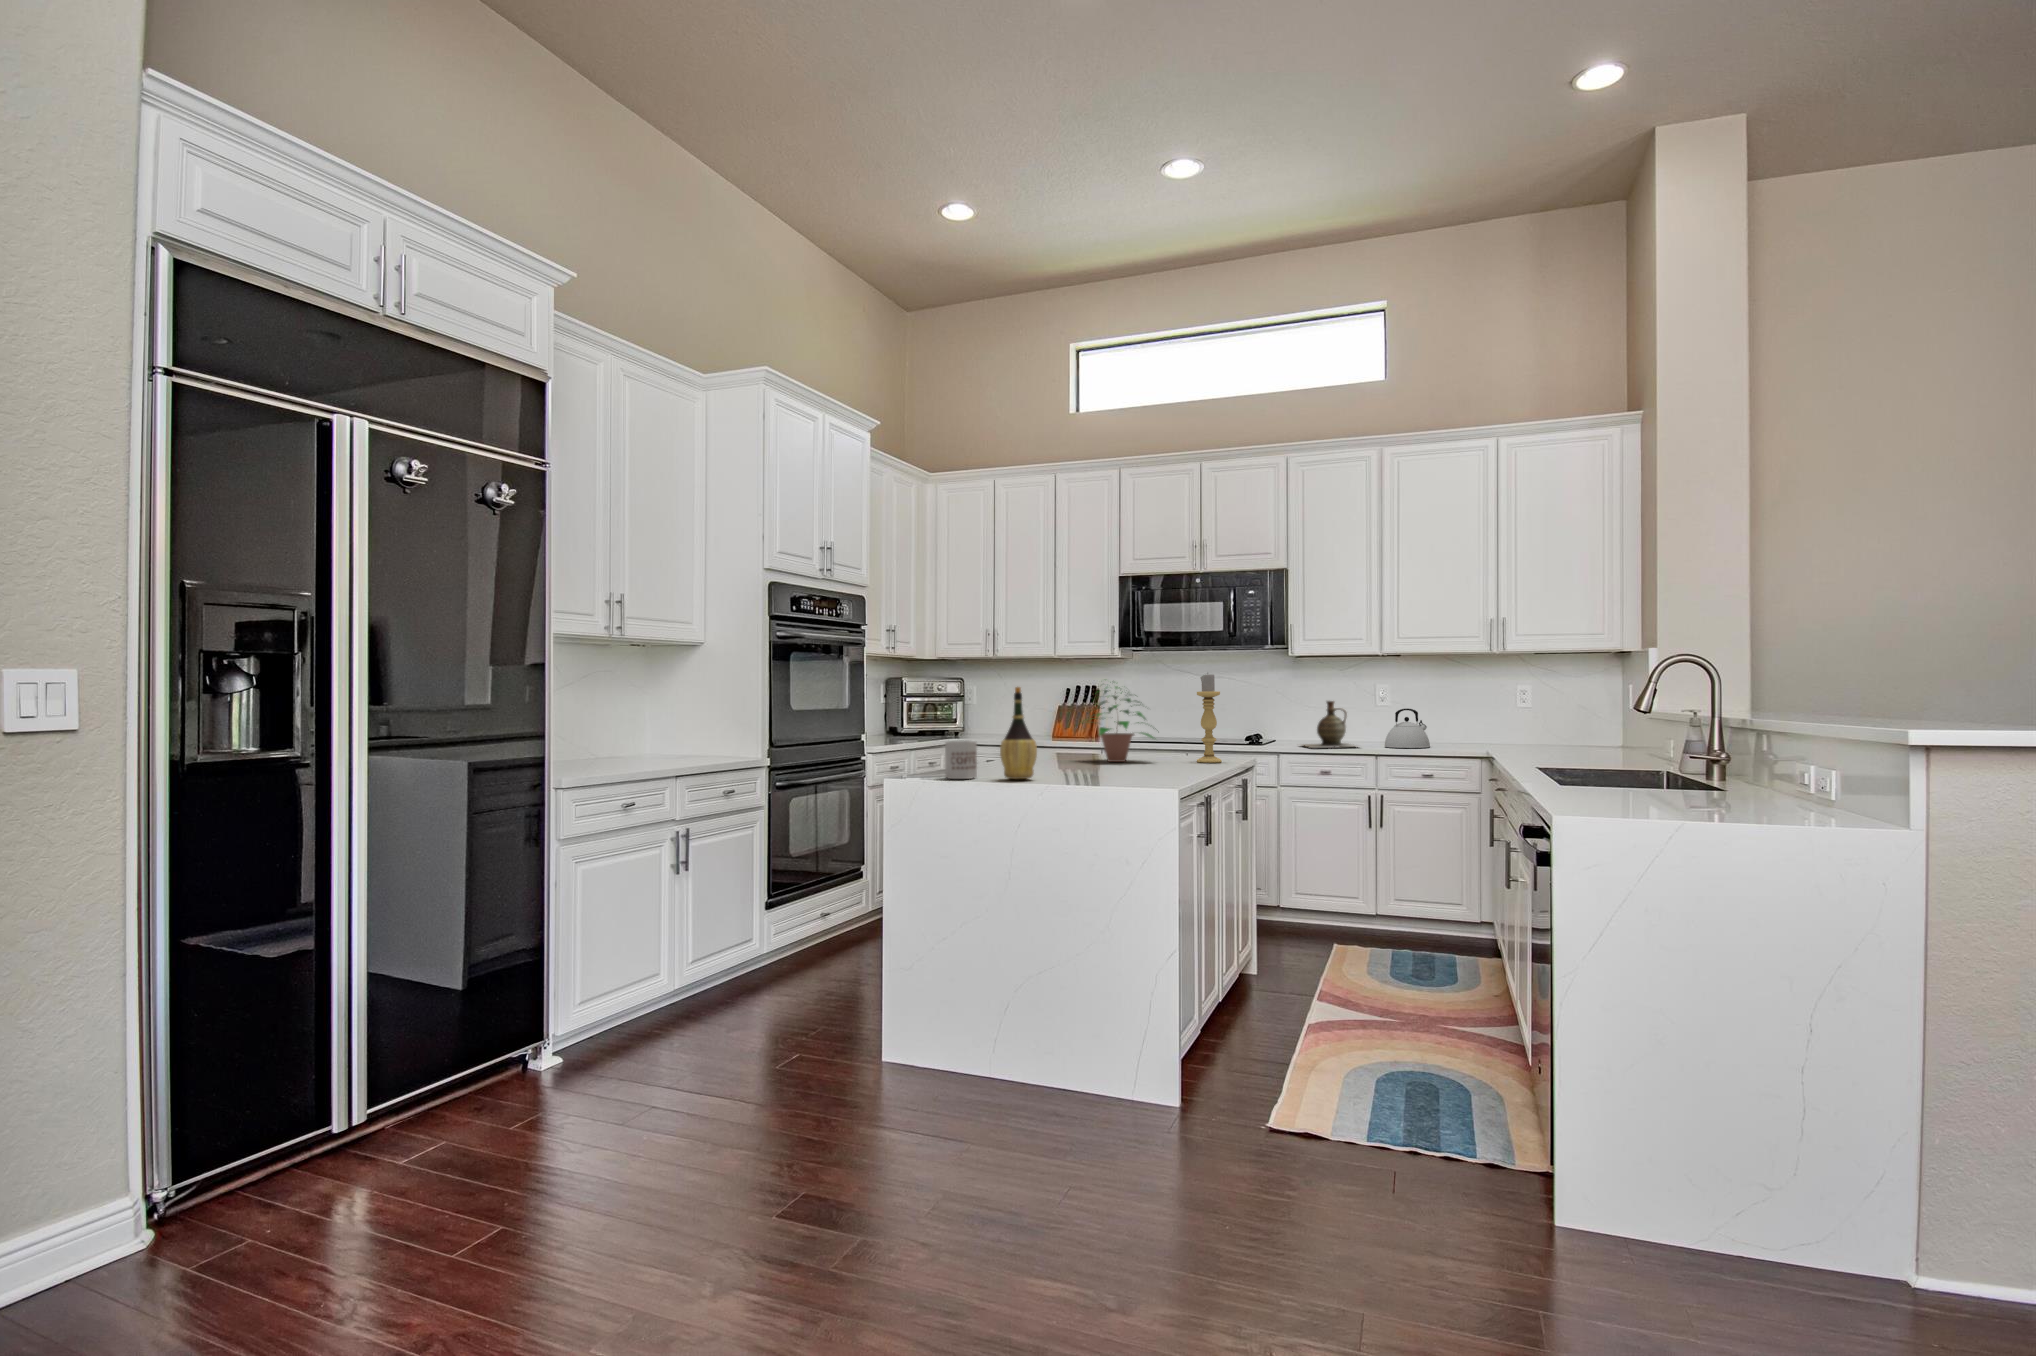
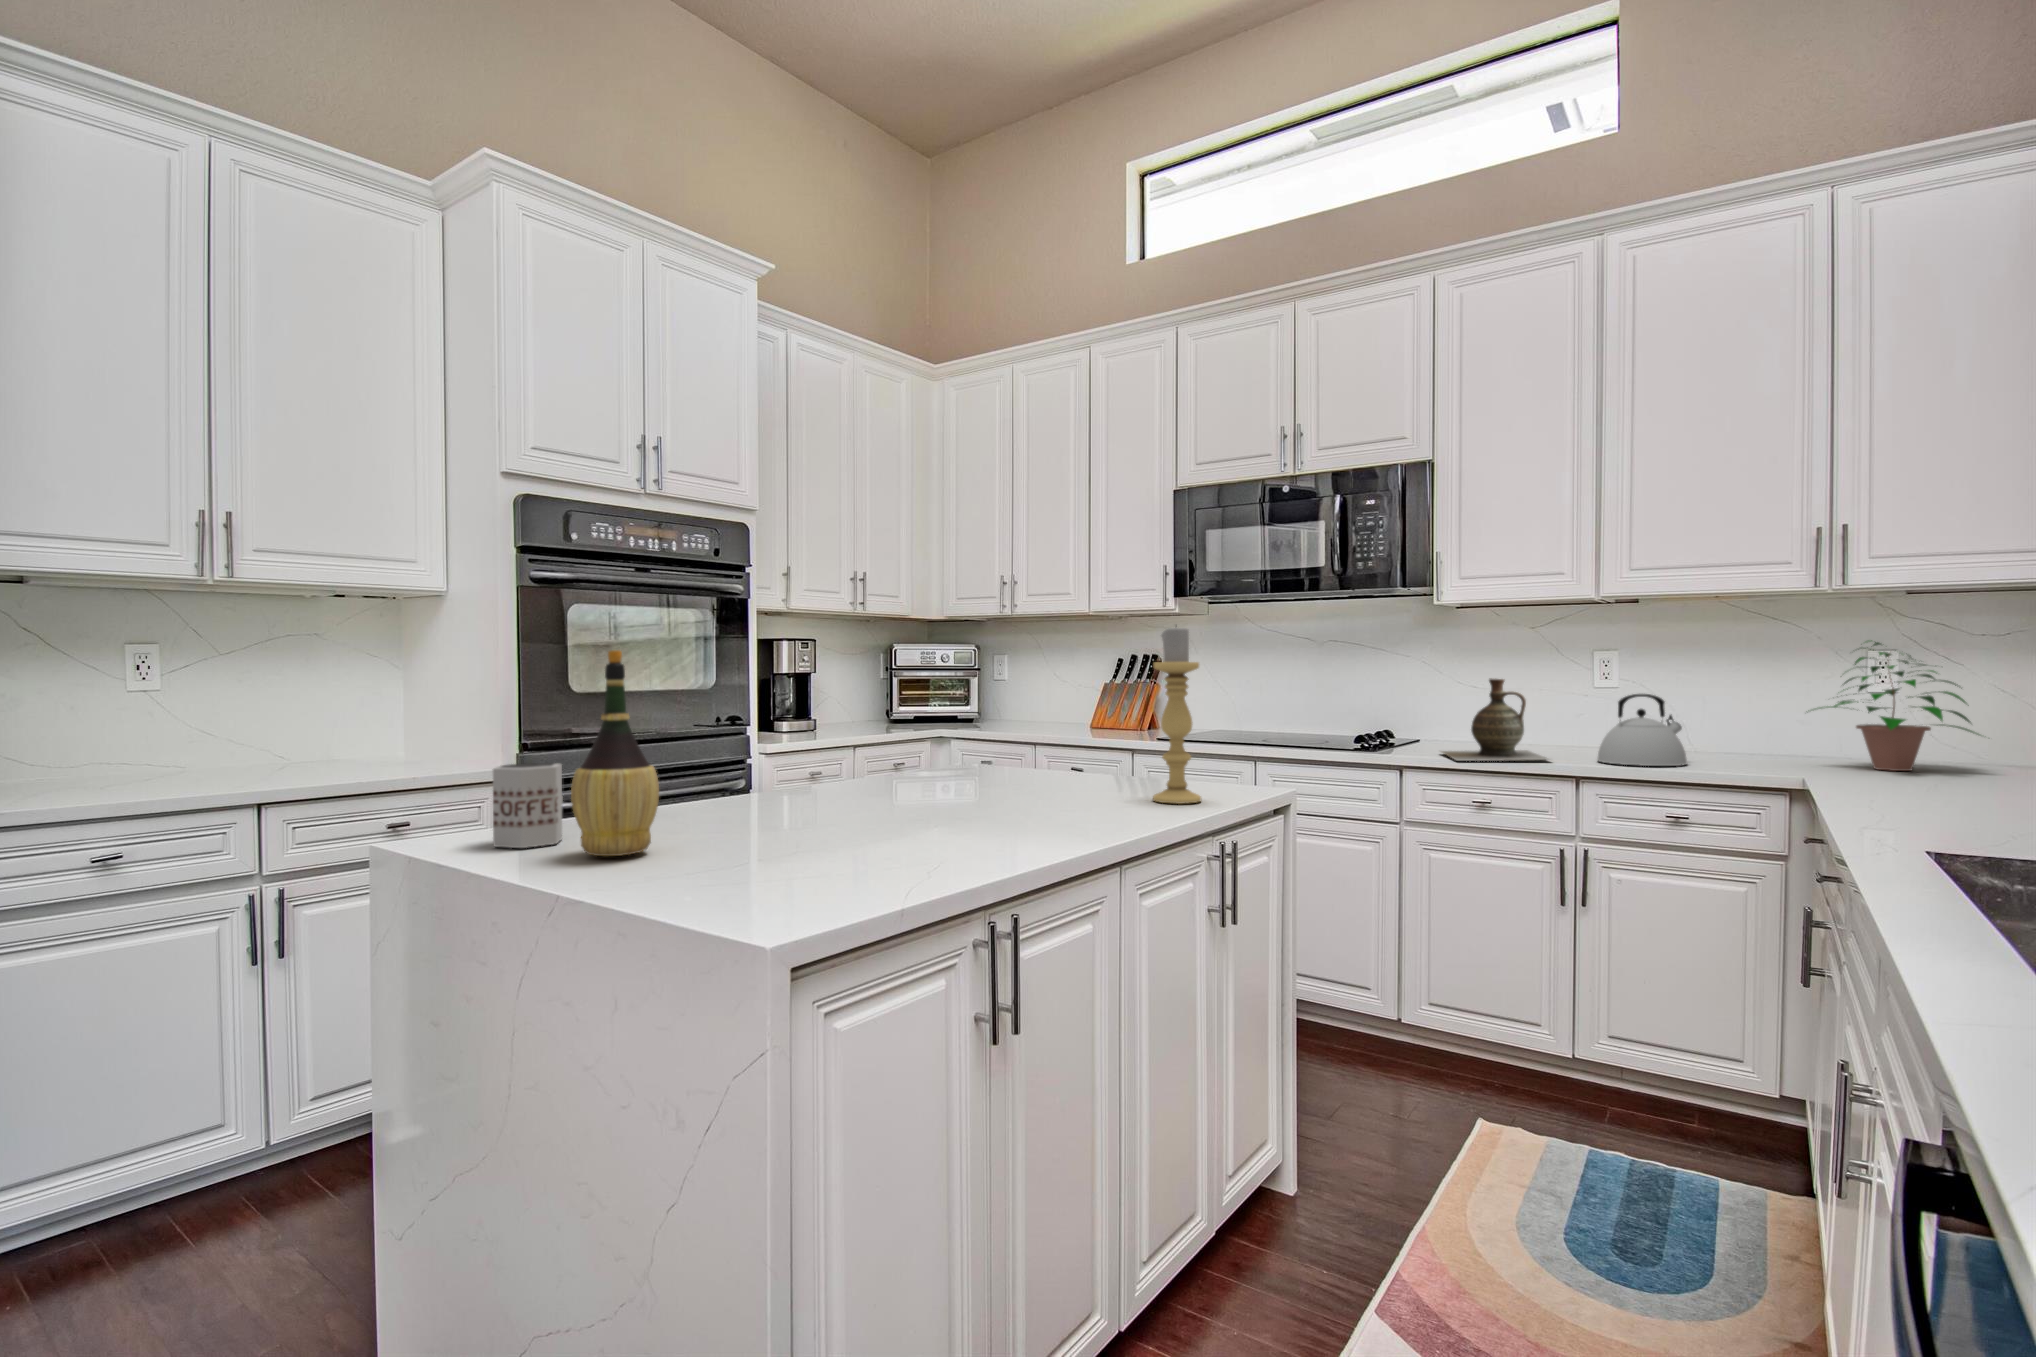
potted plant: present [1090,687,1153,762] -> present [1819,640,1979,771]

